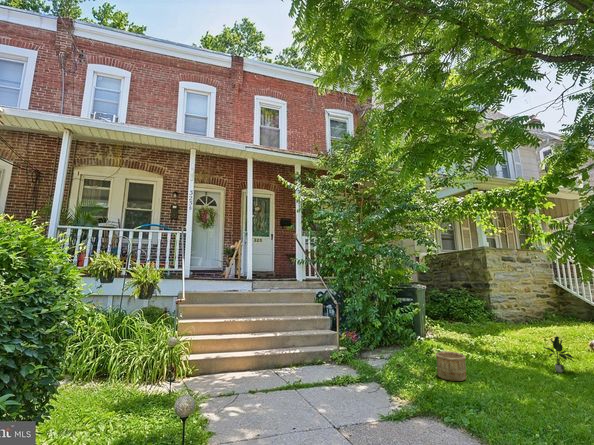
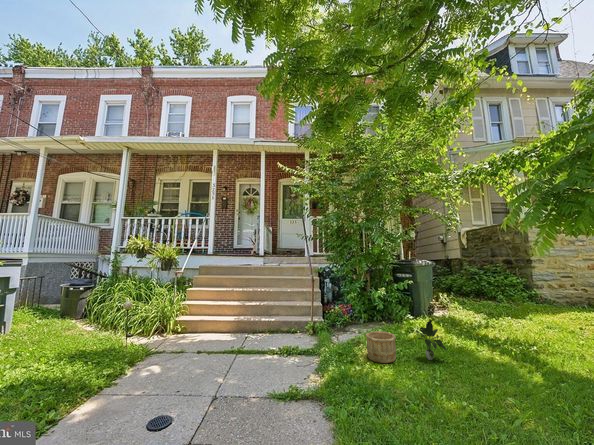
potted plant: present [544,336,574,373] -> present [417,320,446,360]

